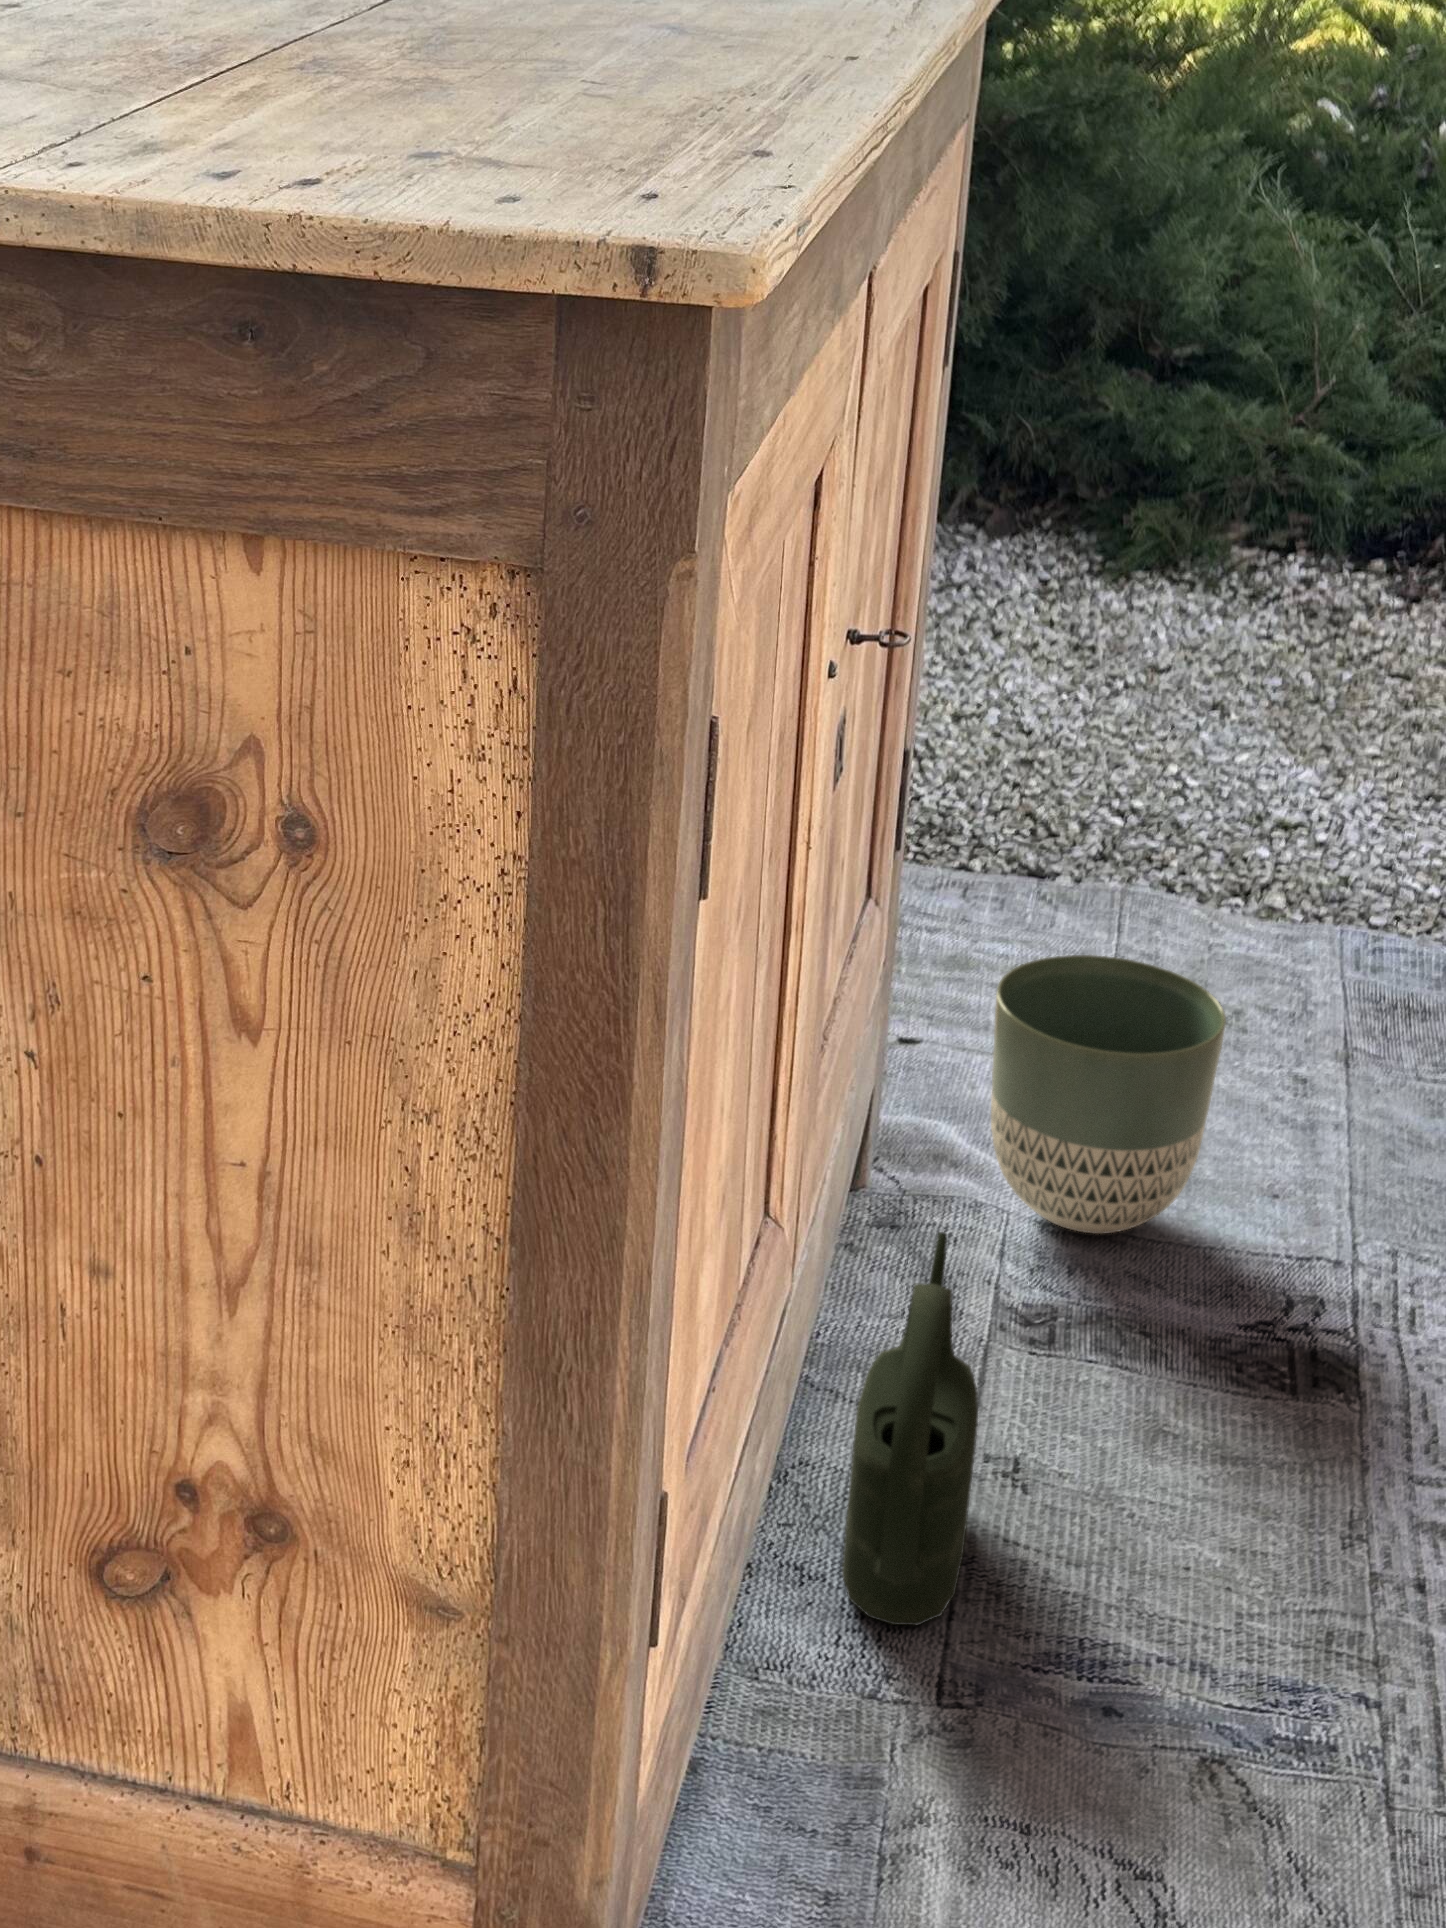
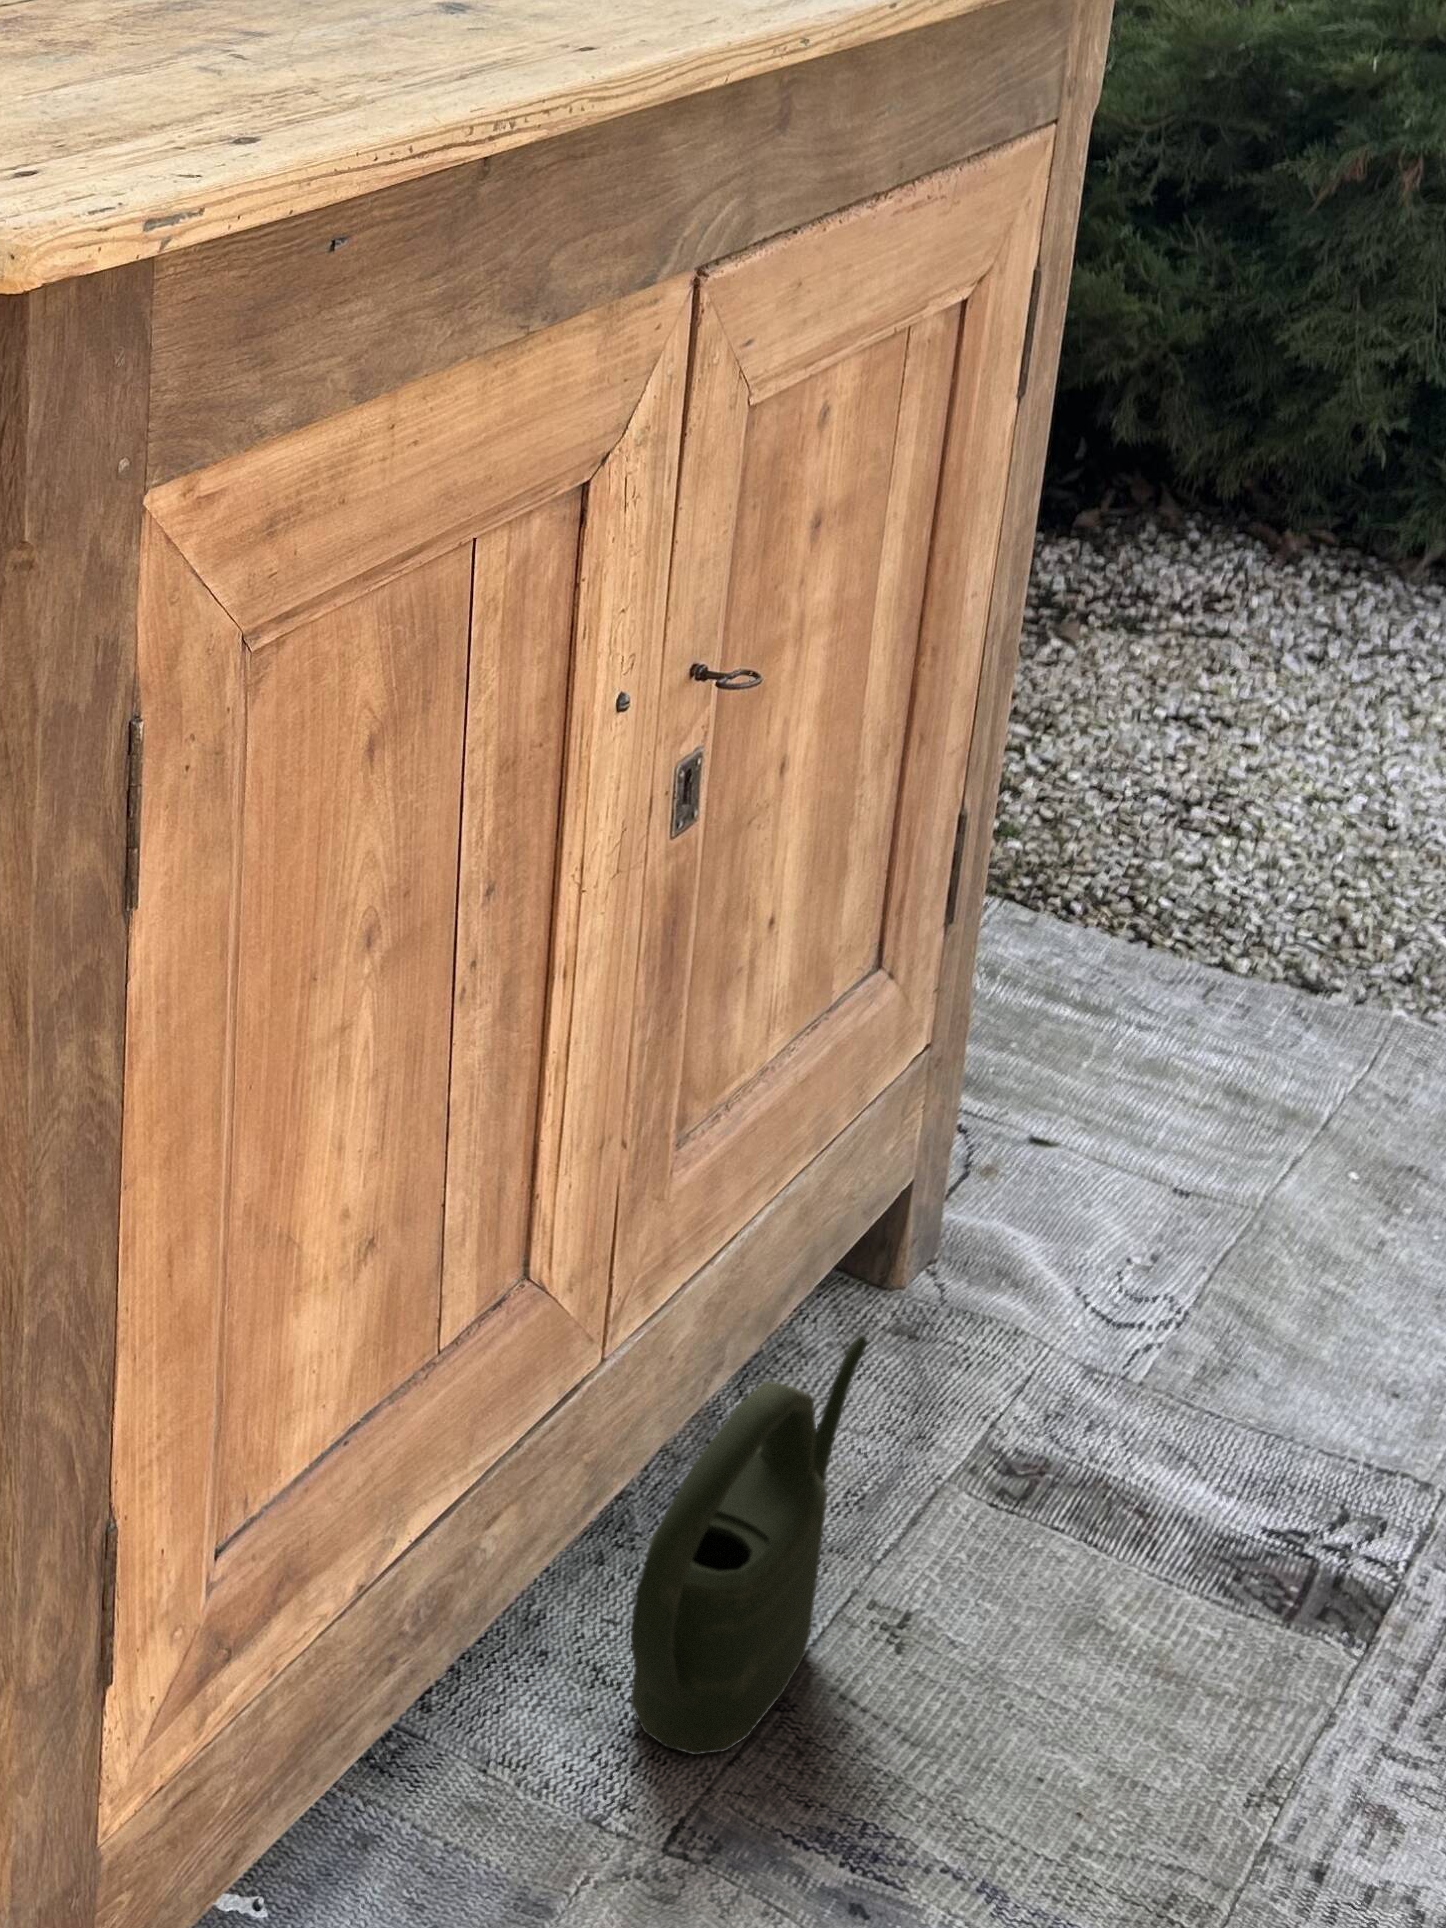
planter: present [991,955,1226,1234] -> none [1033,1063,1312,1385]

